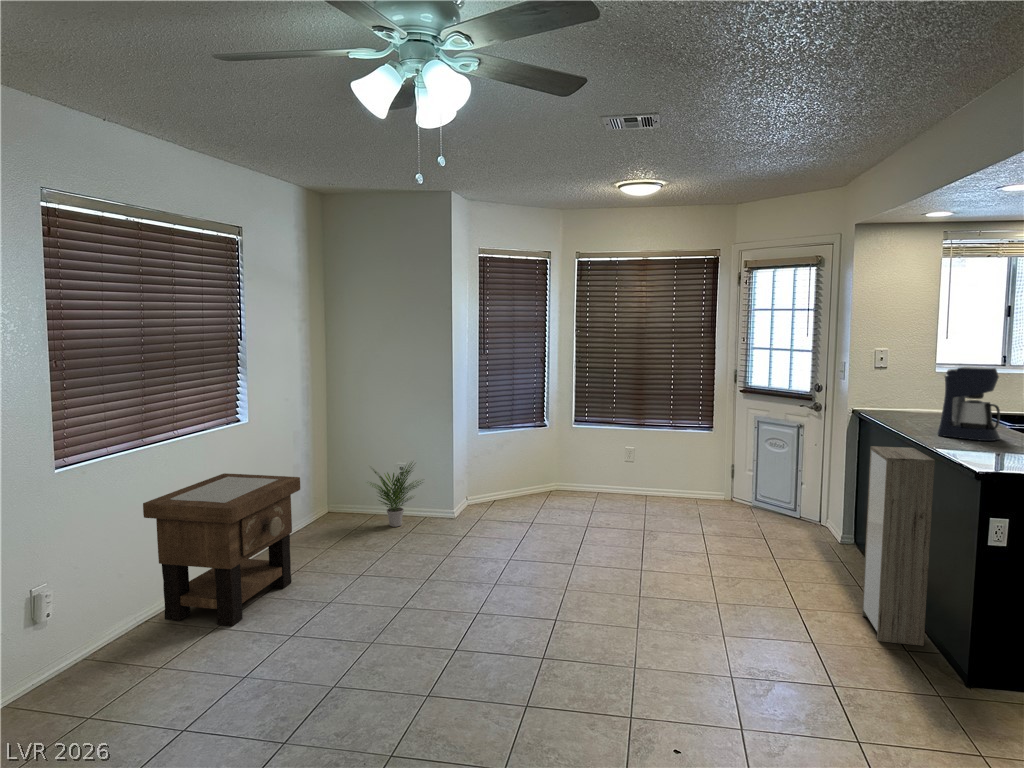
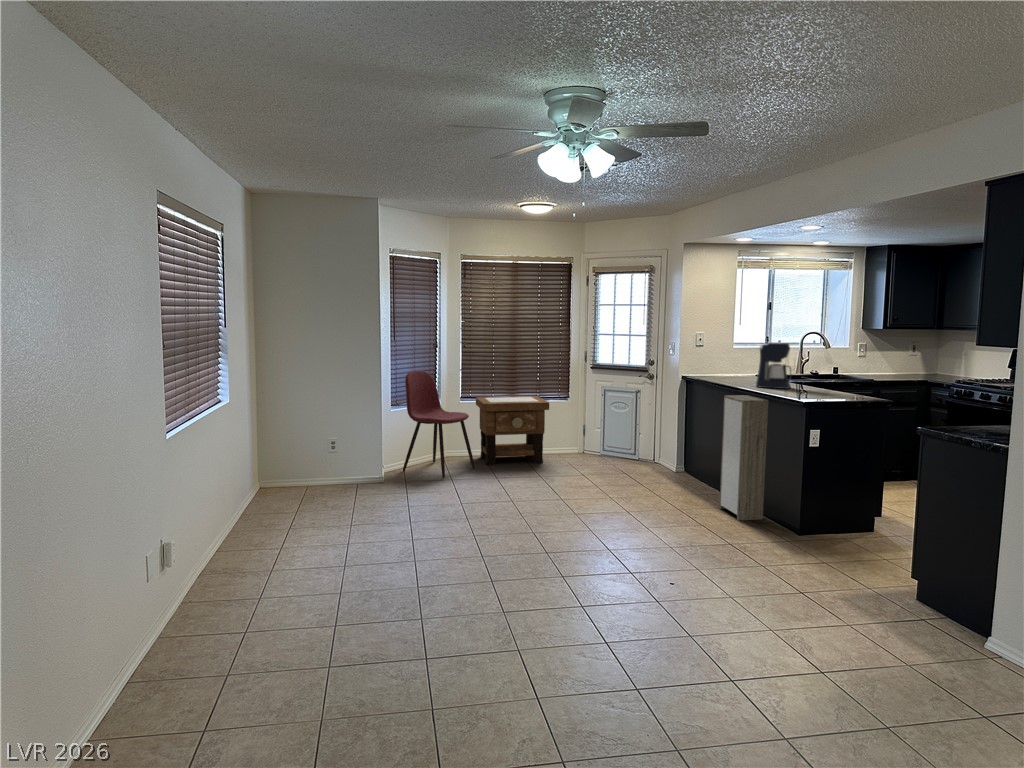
dining chair: none [489,389,573,520] -> present [403,370,475,478]
potted plant: present [370,462,421,527] -> none [309,434,364,493]
side table: present [143,473,300,626] -> present [476,396,549,465]

